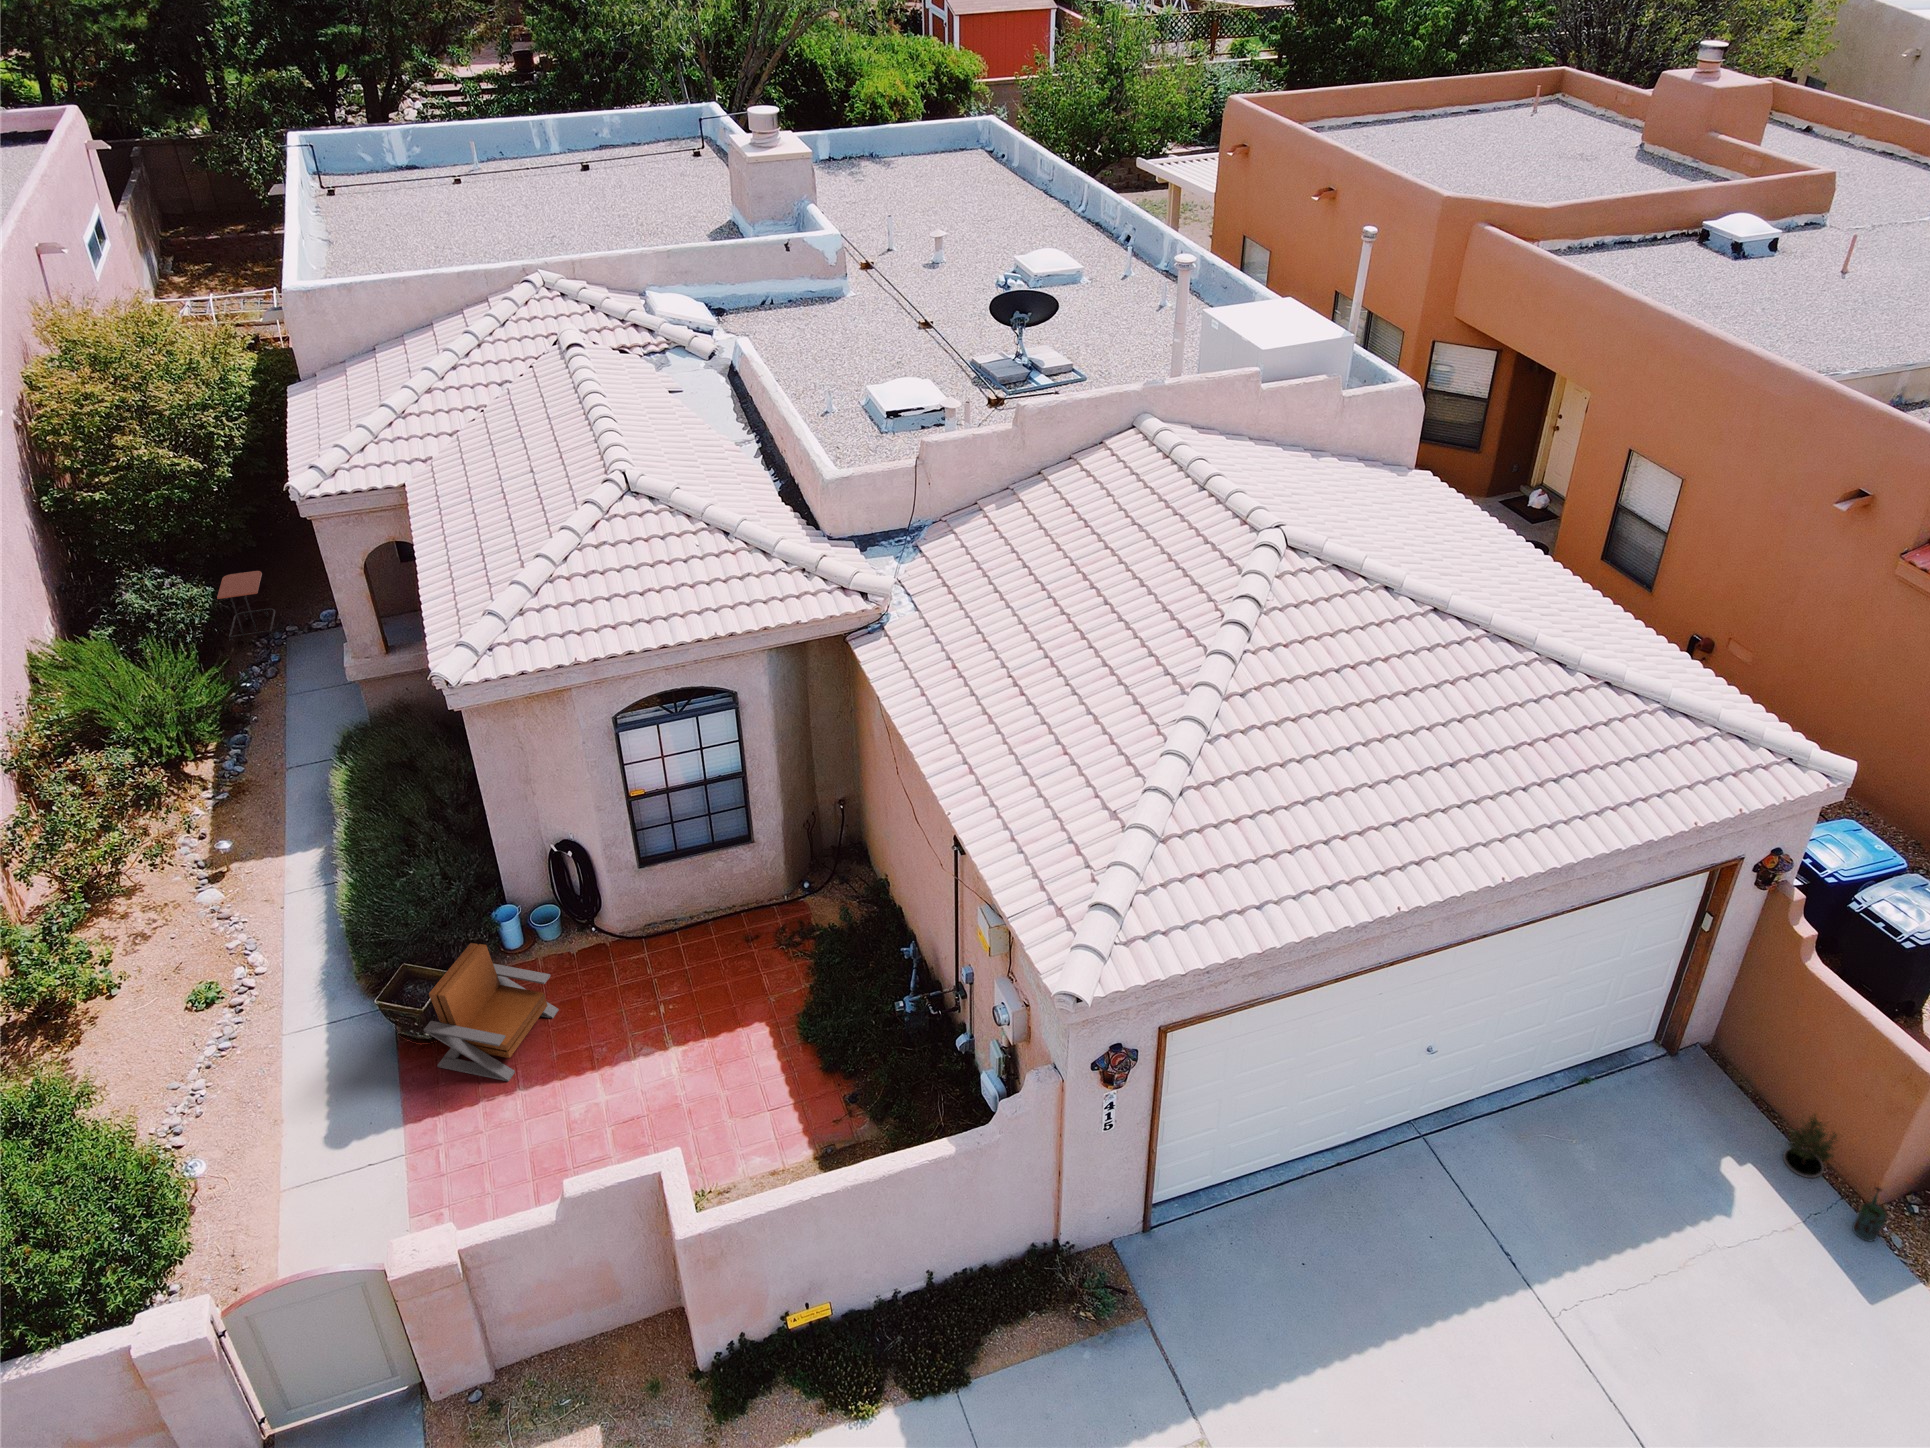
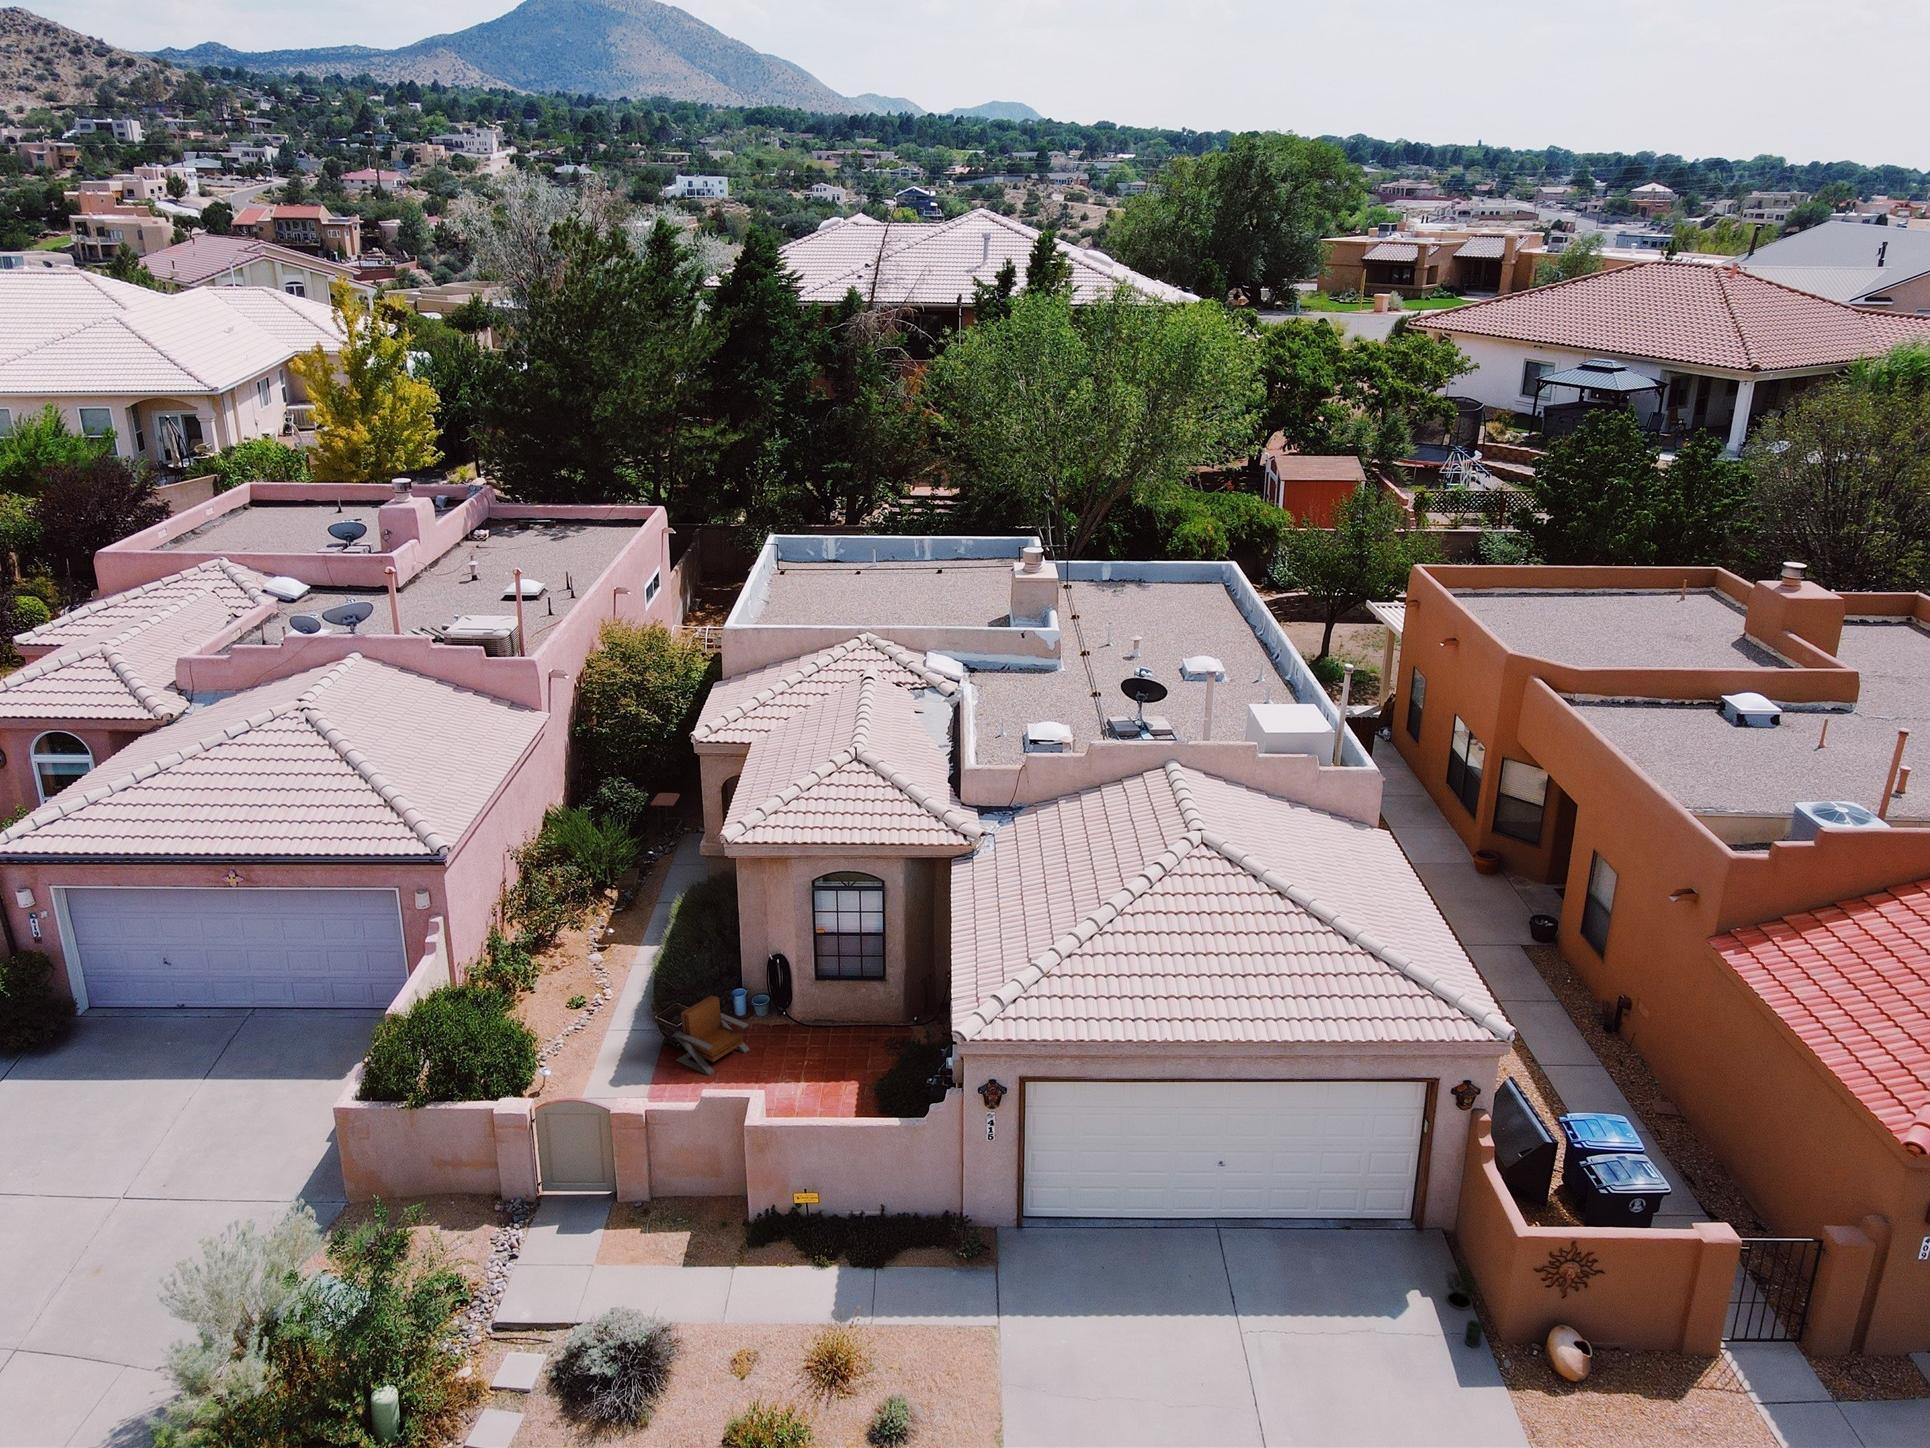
bench: none [203,713,250,784] -> present [616,868,639,906]

